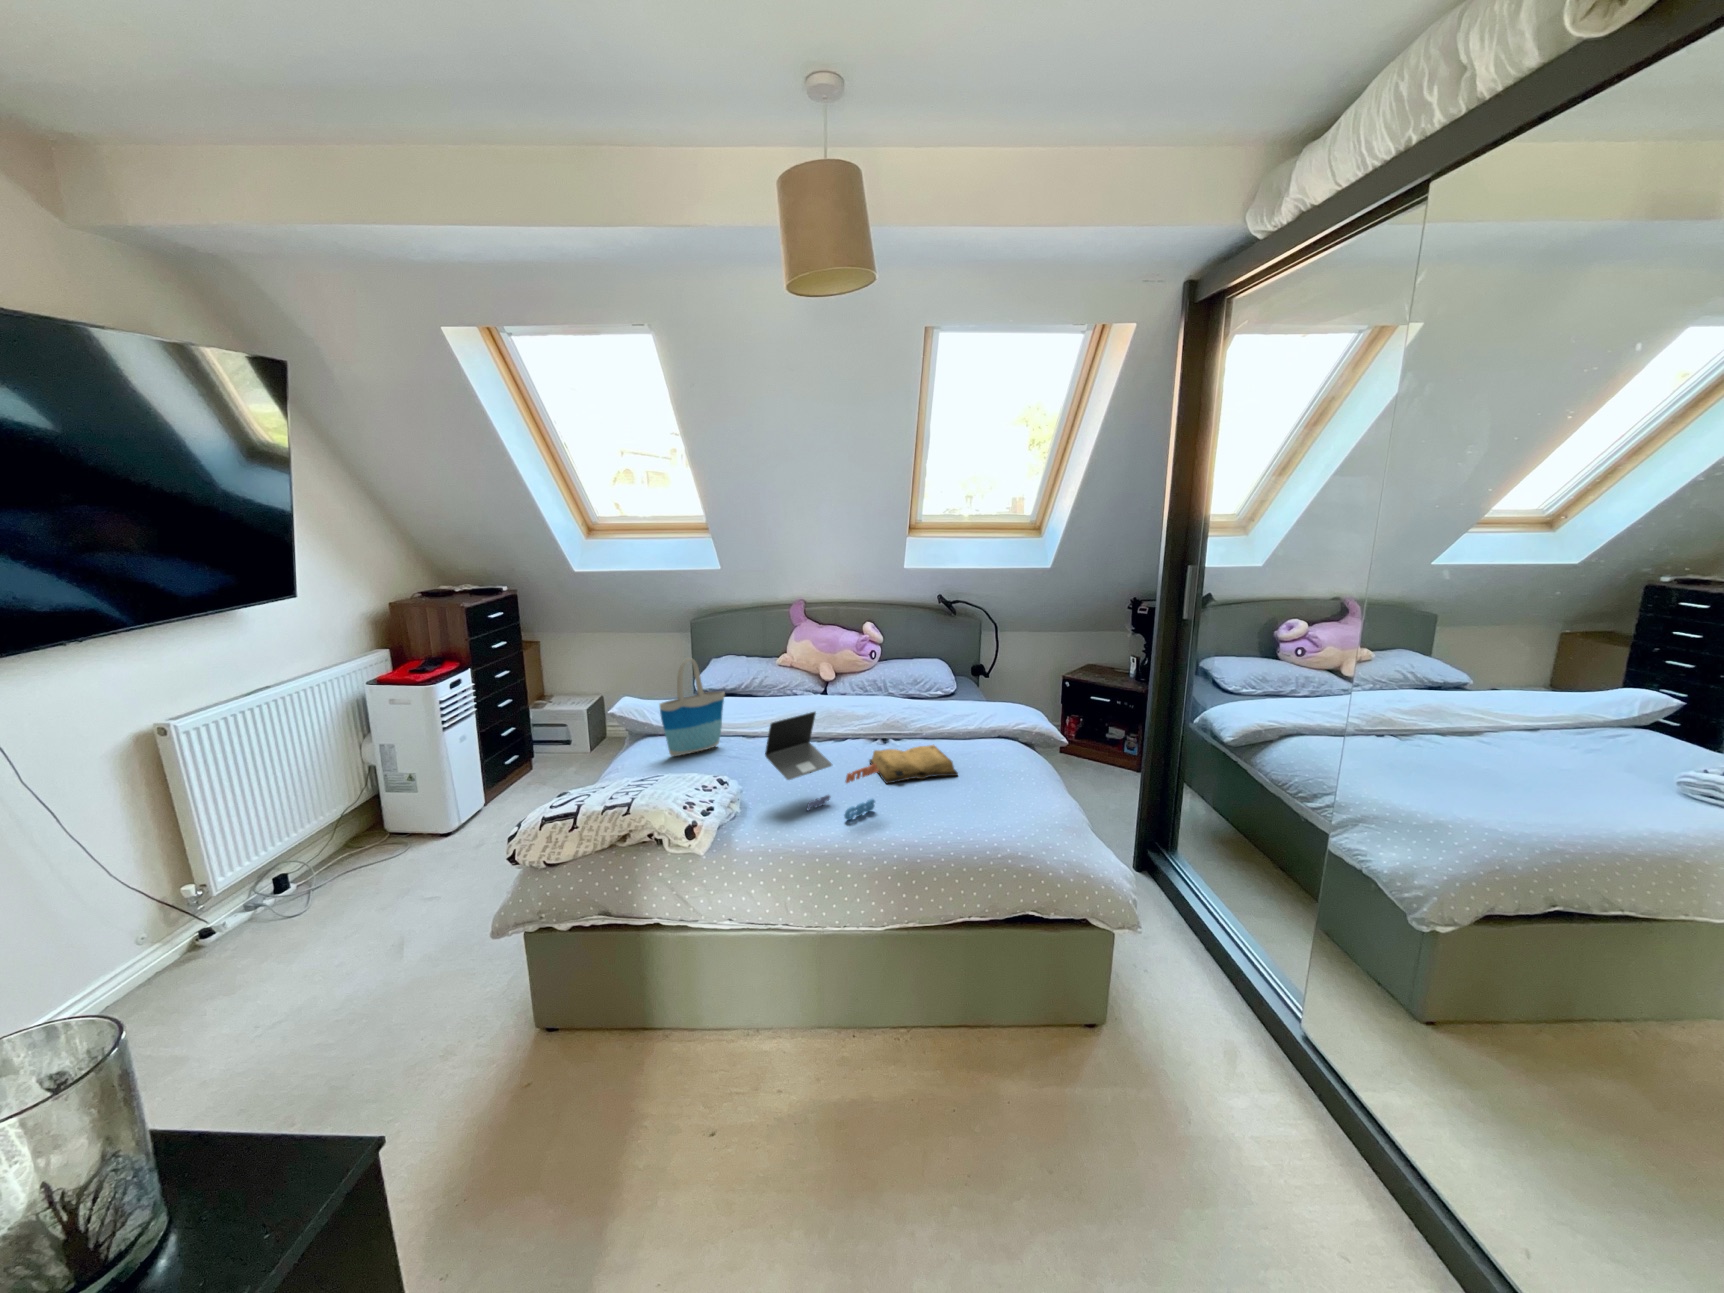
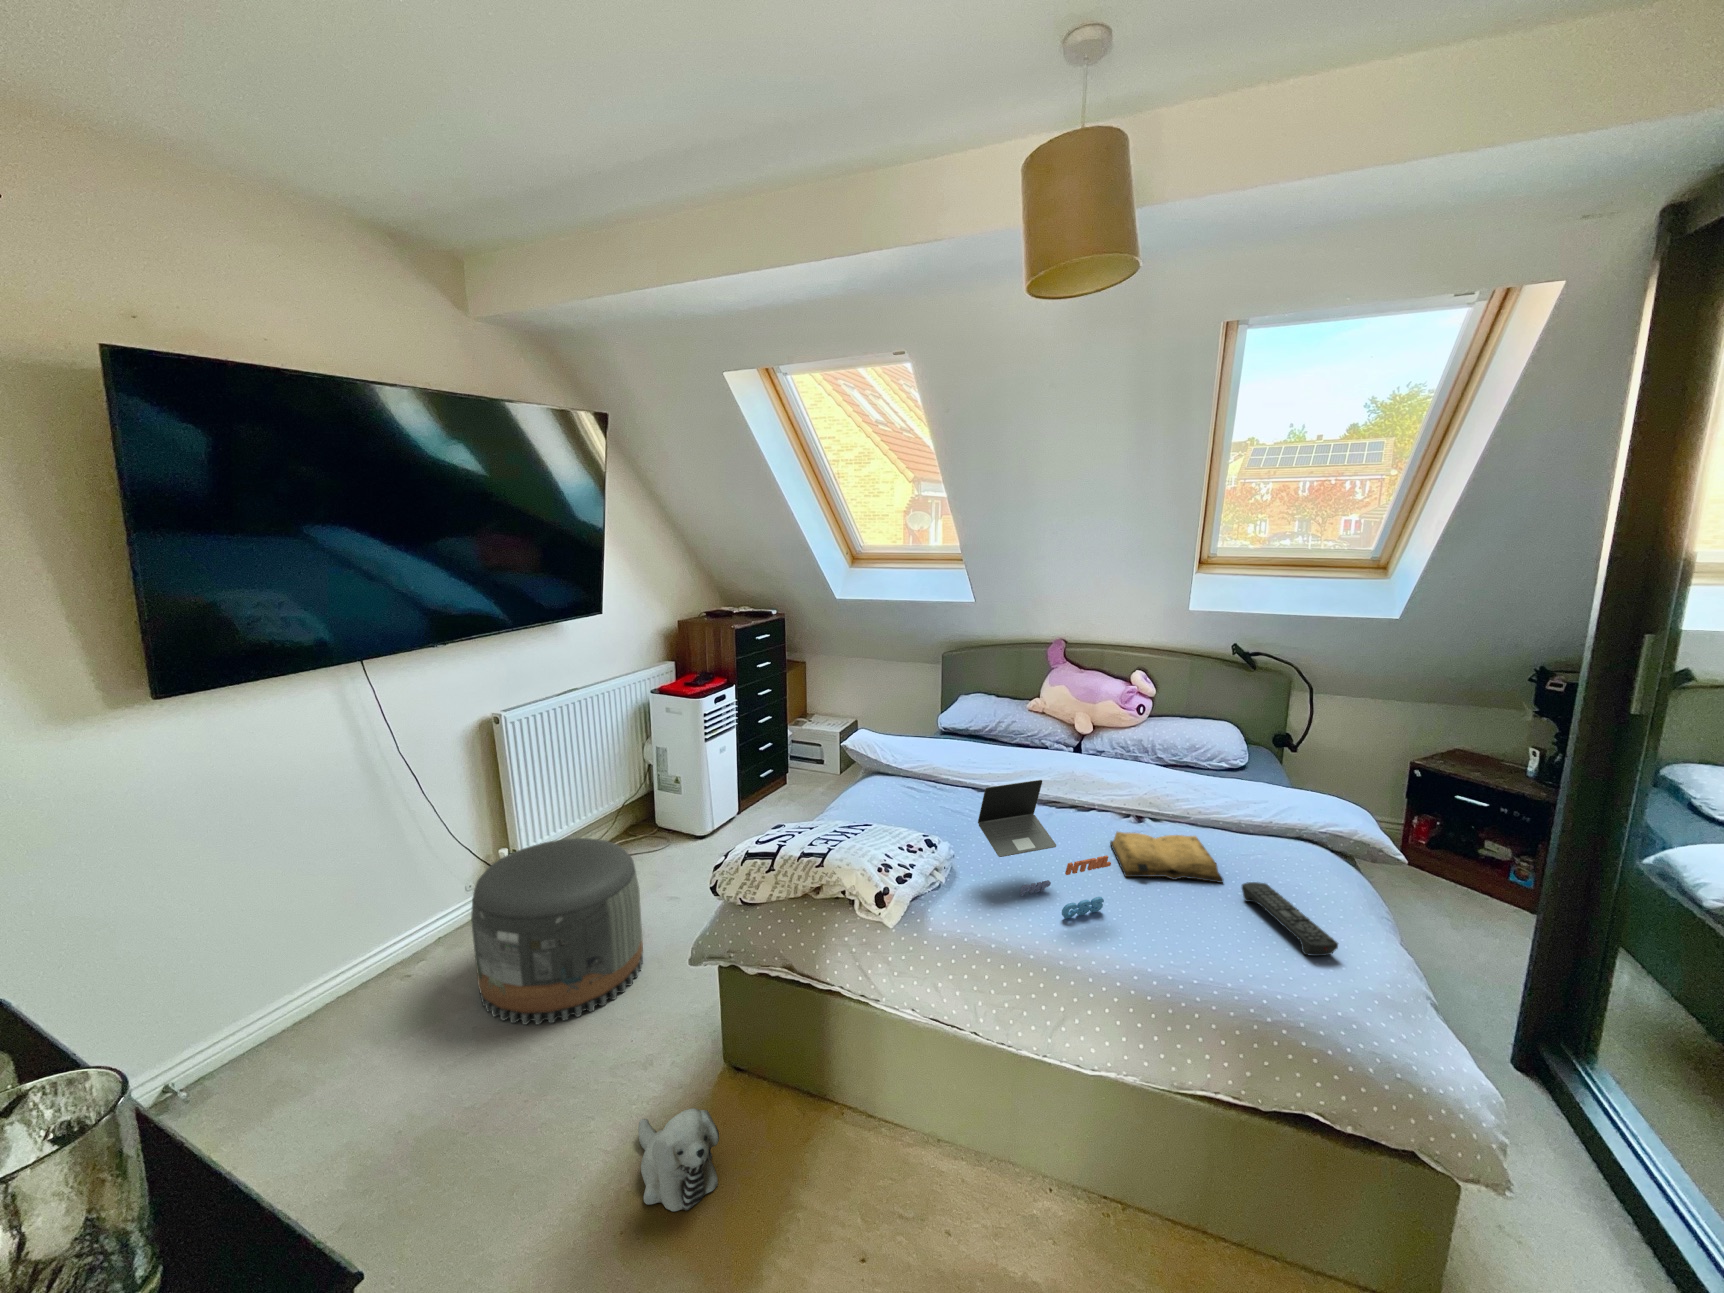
tote bag: present [660,658,725,756] -> none [884,700,955,801]
remote control: none [972,770,1040,813] -> present [1242,882,1338,956]
pouf: none [184,845,413,1059] -> present [471,838,643,1025]
plush toy: none [460,1060,560,1163] -> present [638,1108,719,1211]

